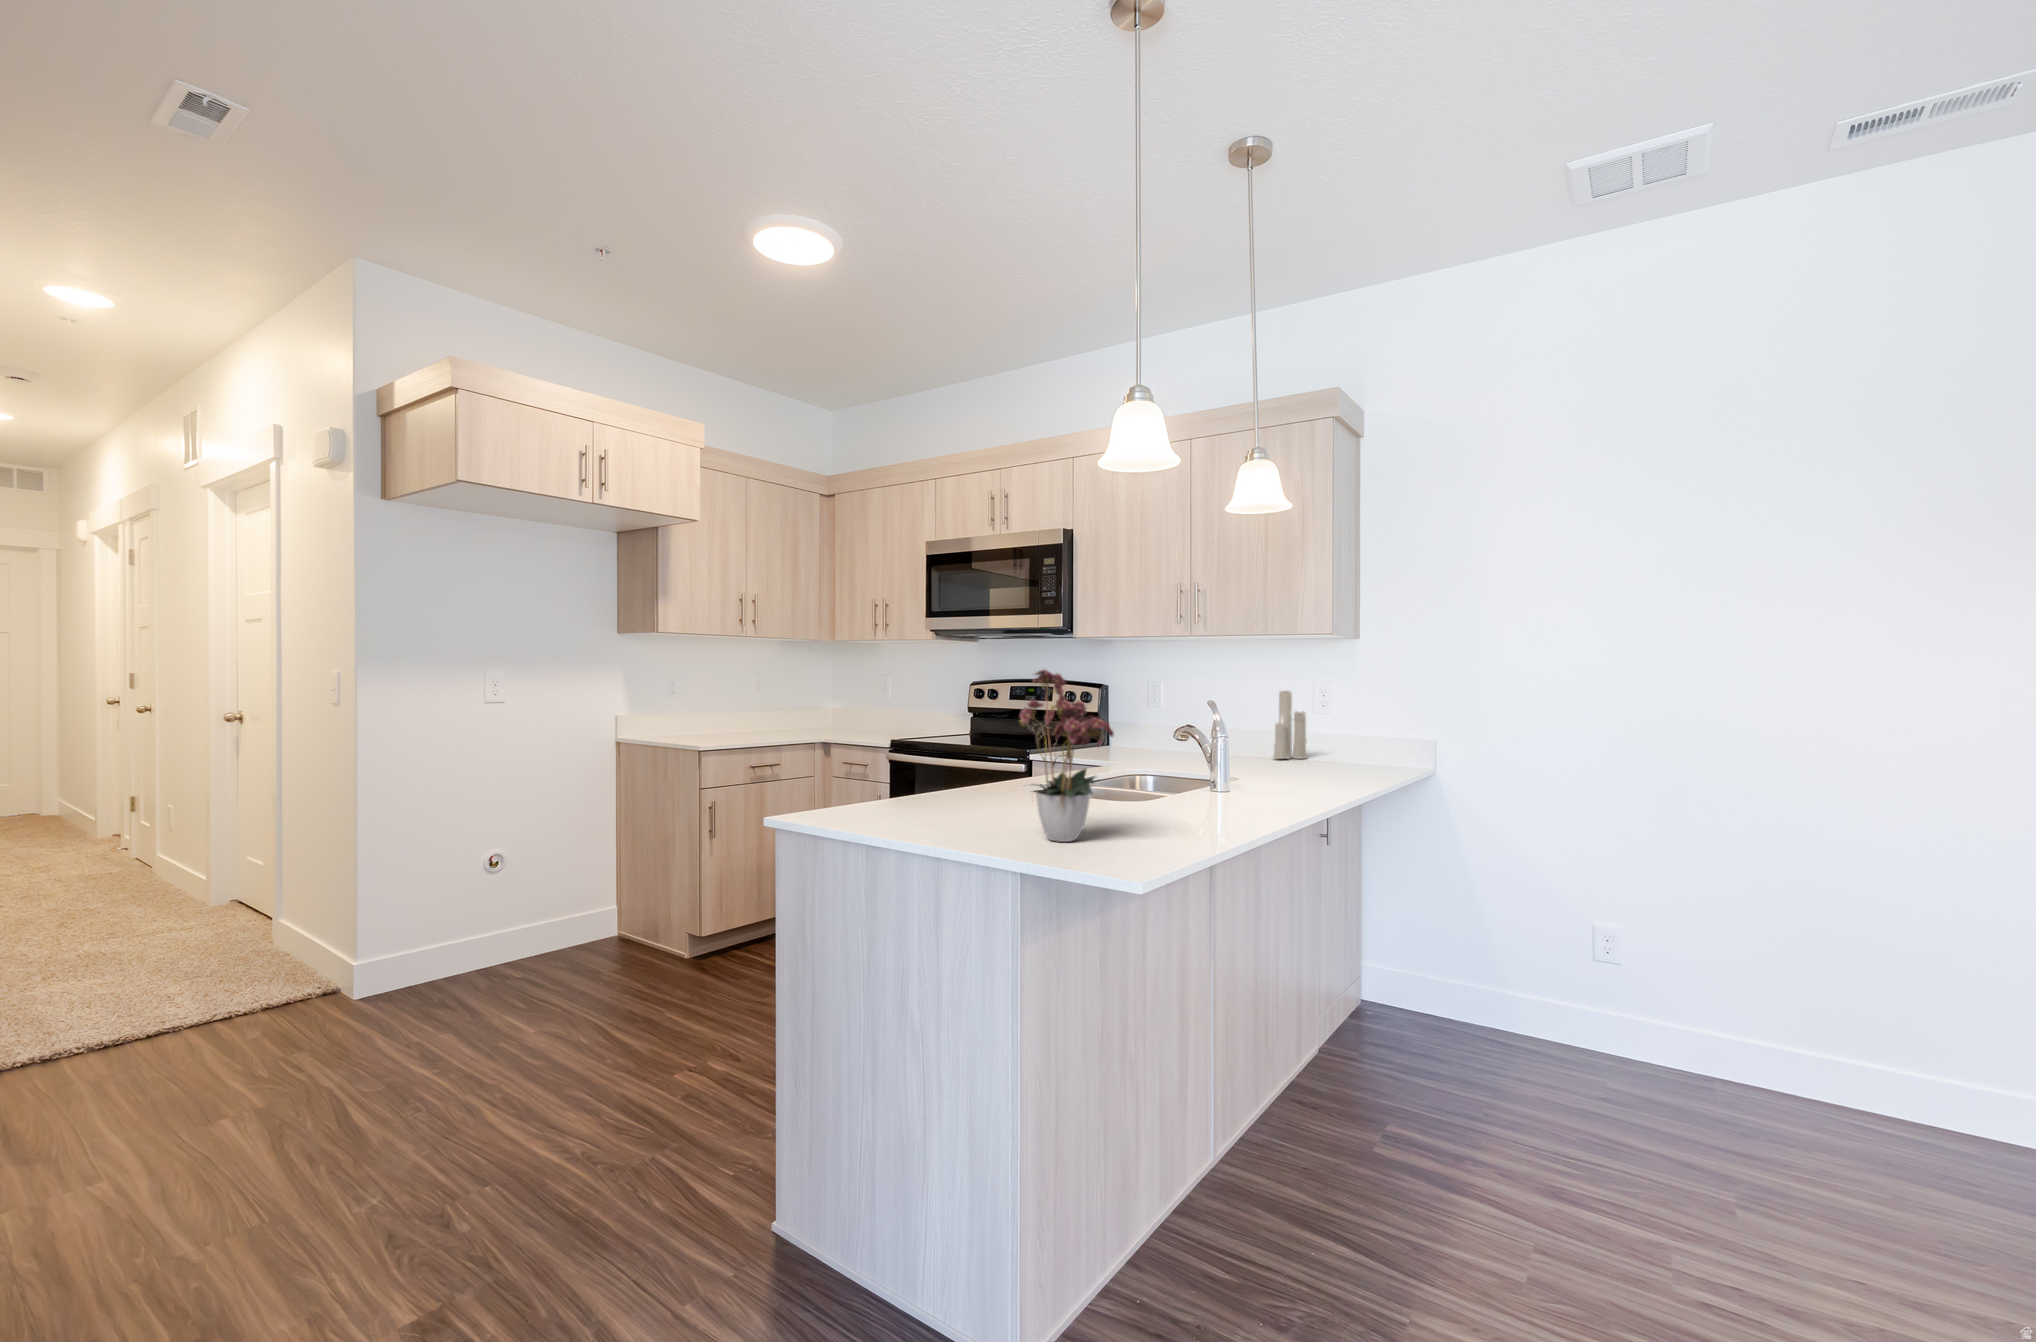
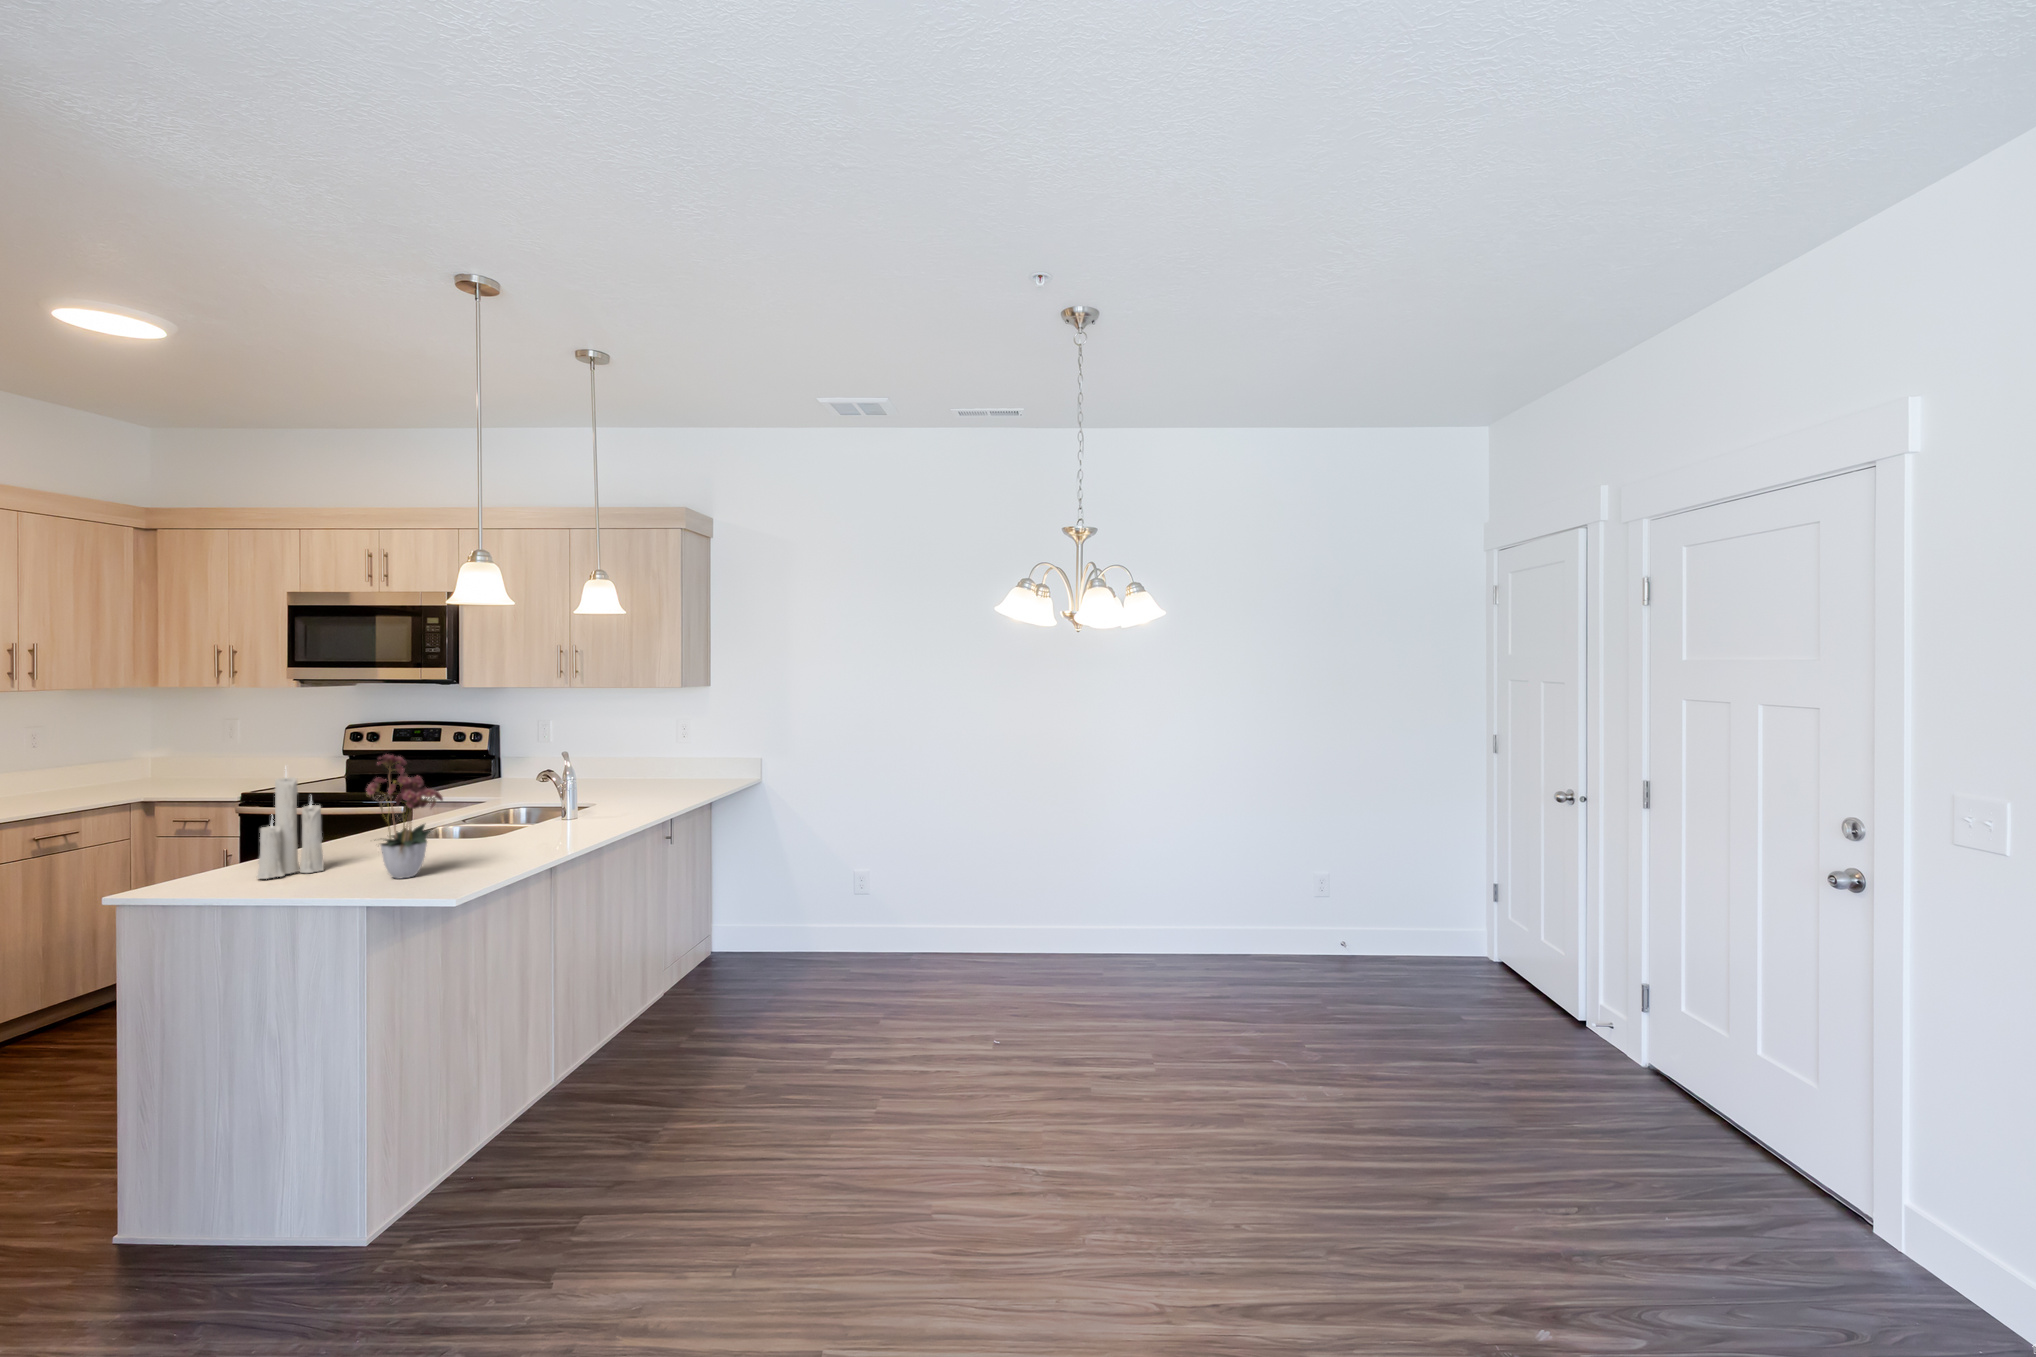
candle: present [1274,690,1307,759] -> present [257,771,324,879]

